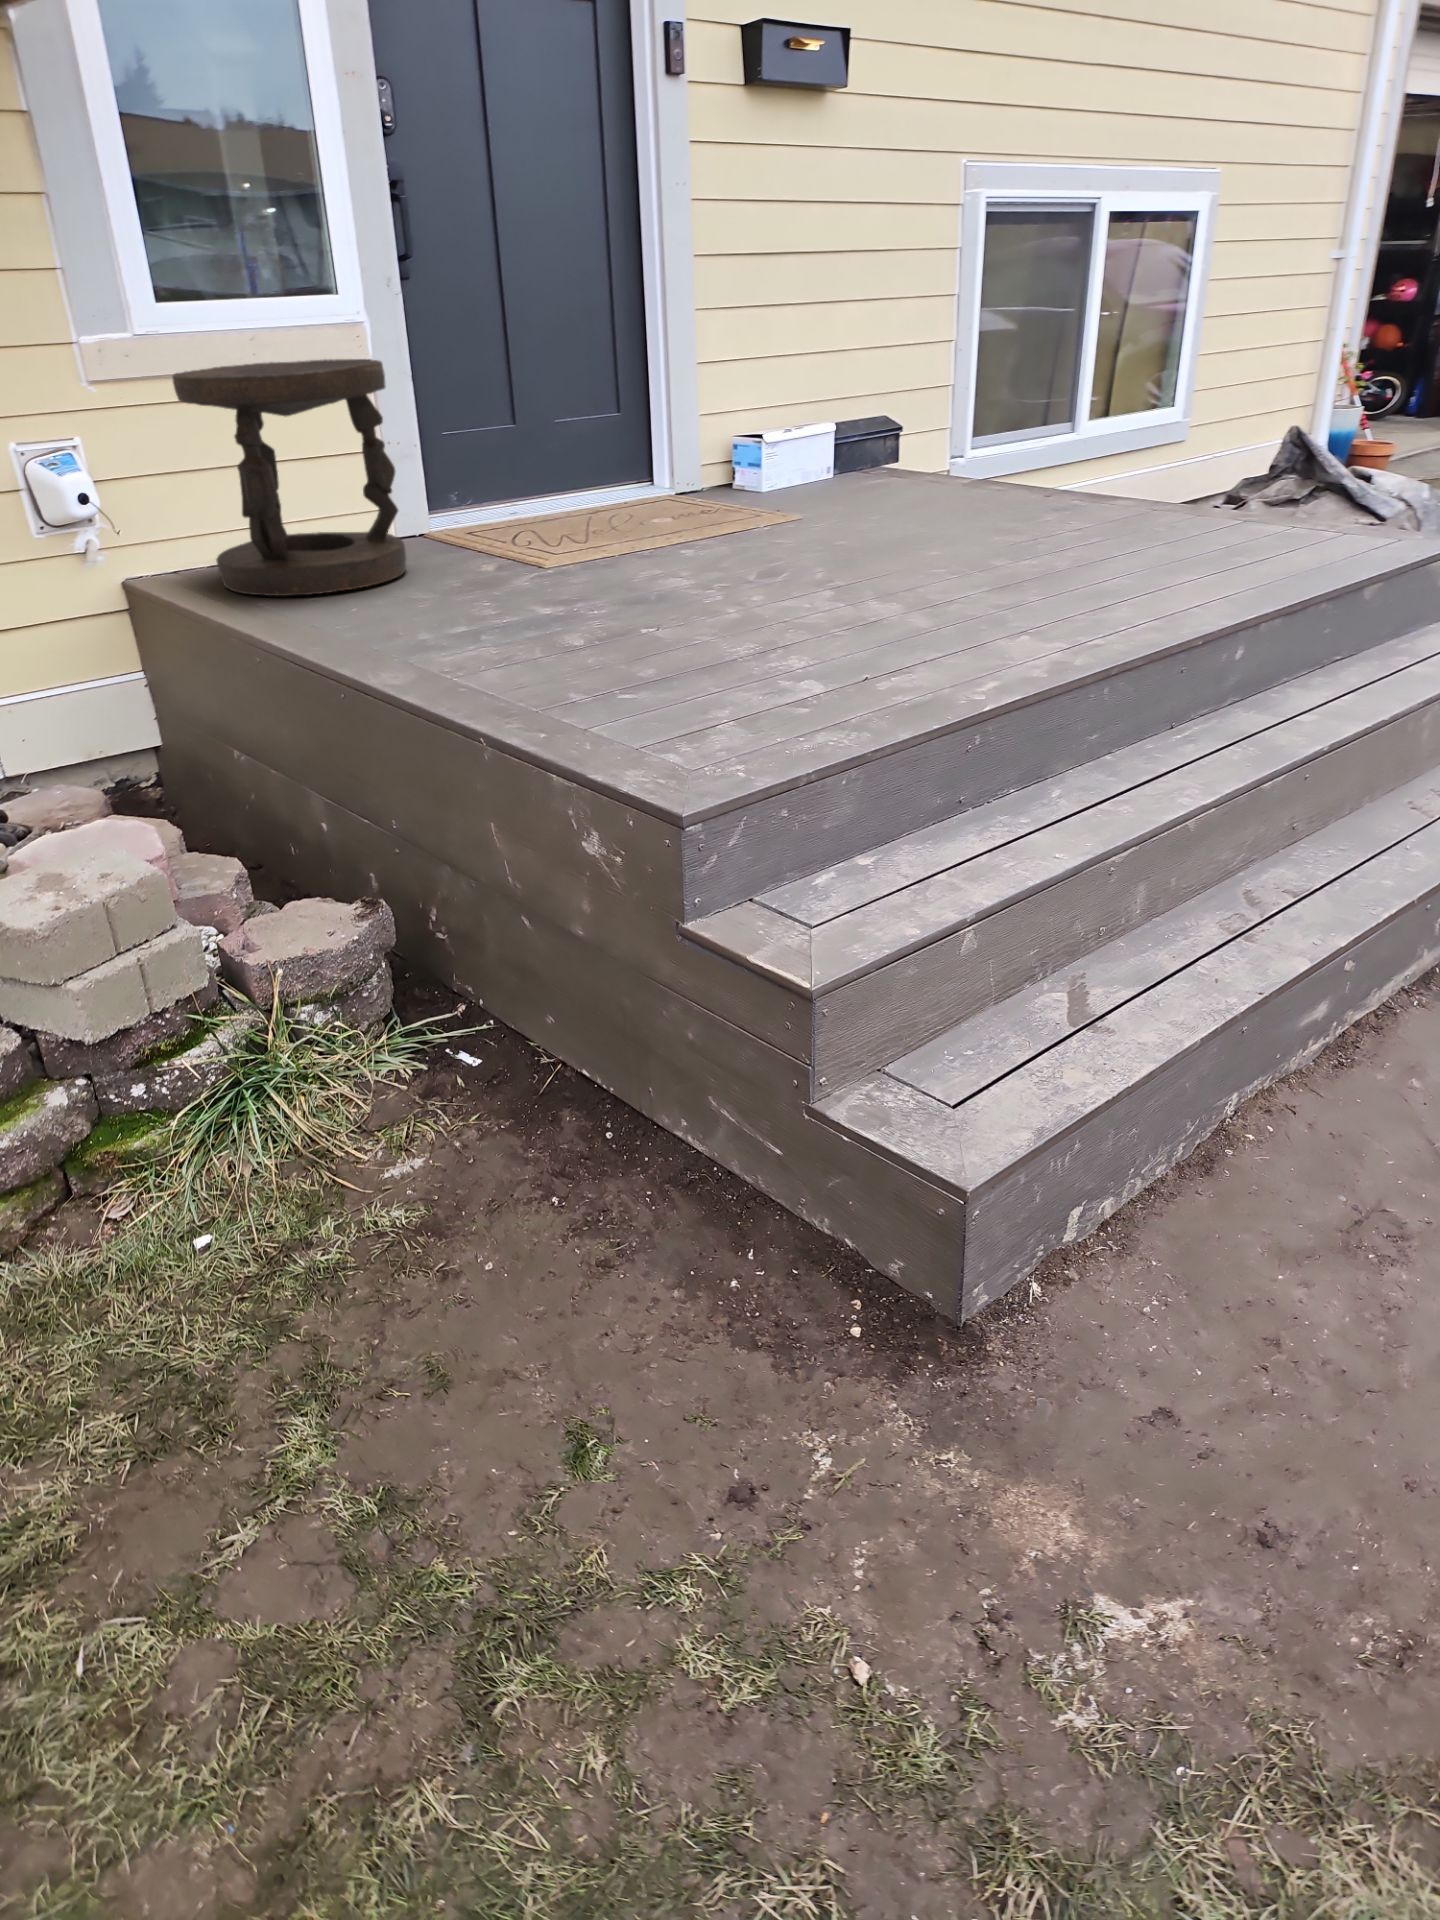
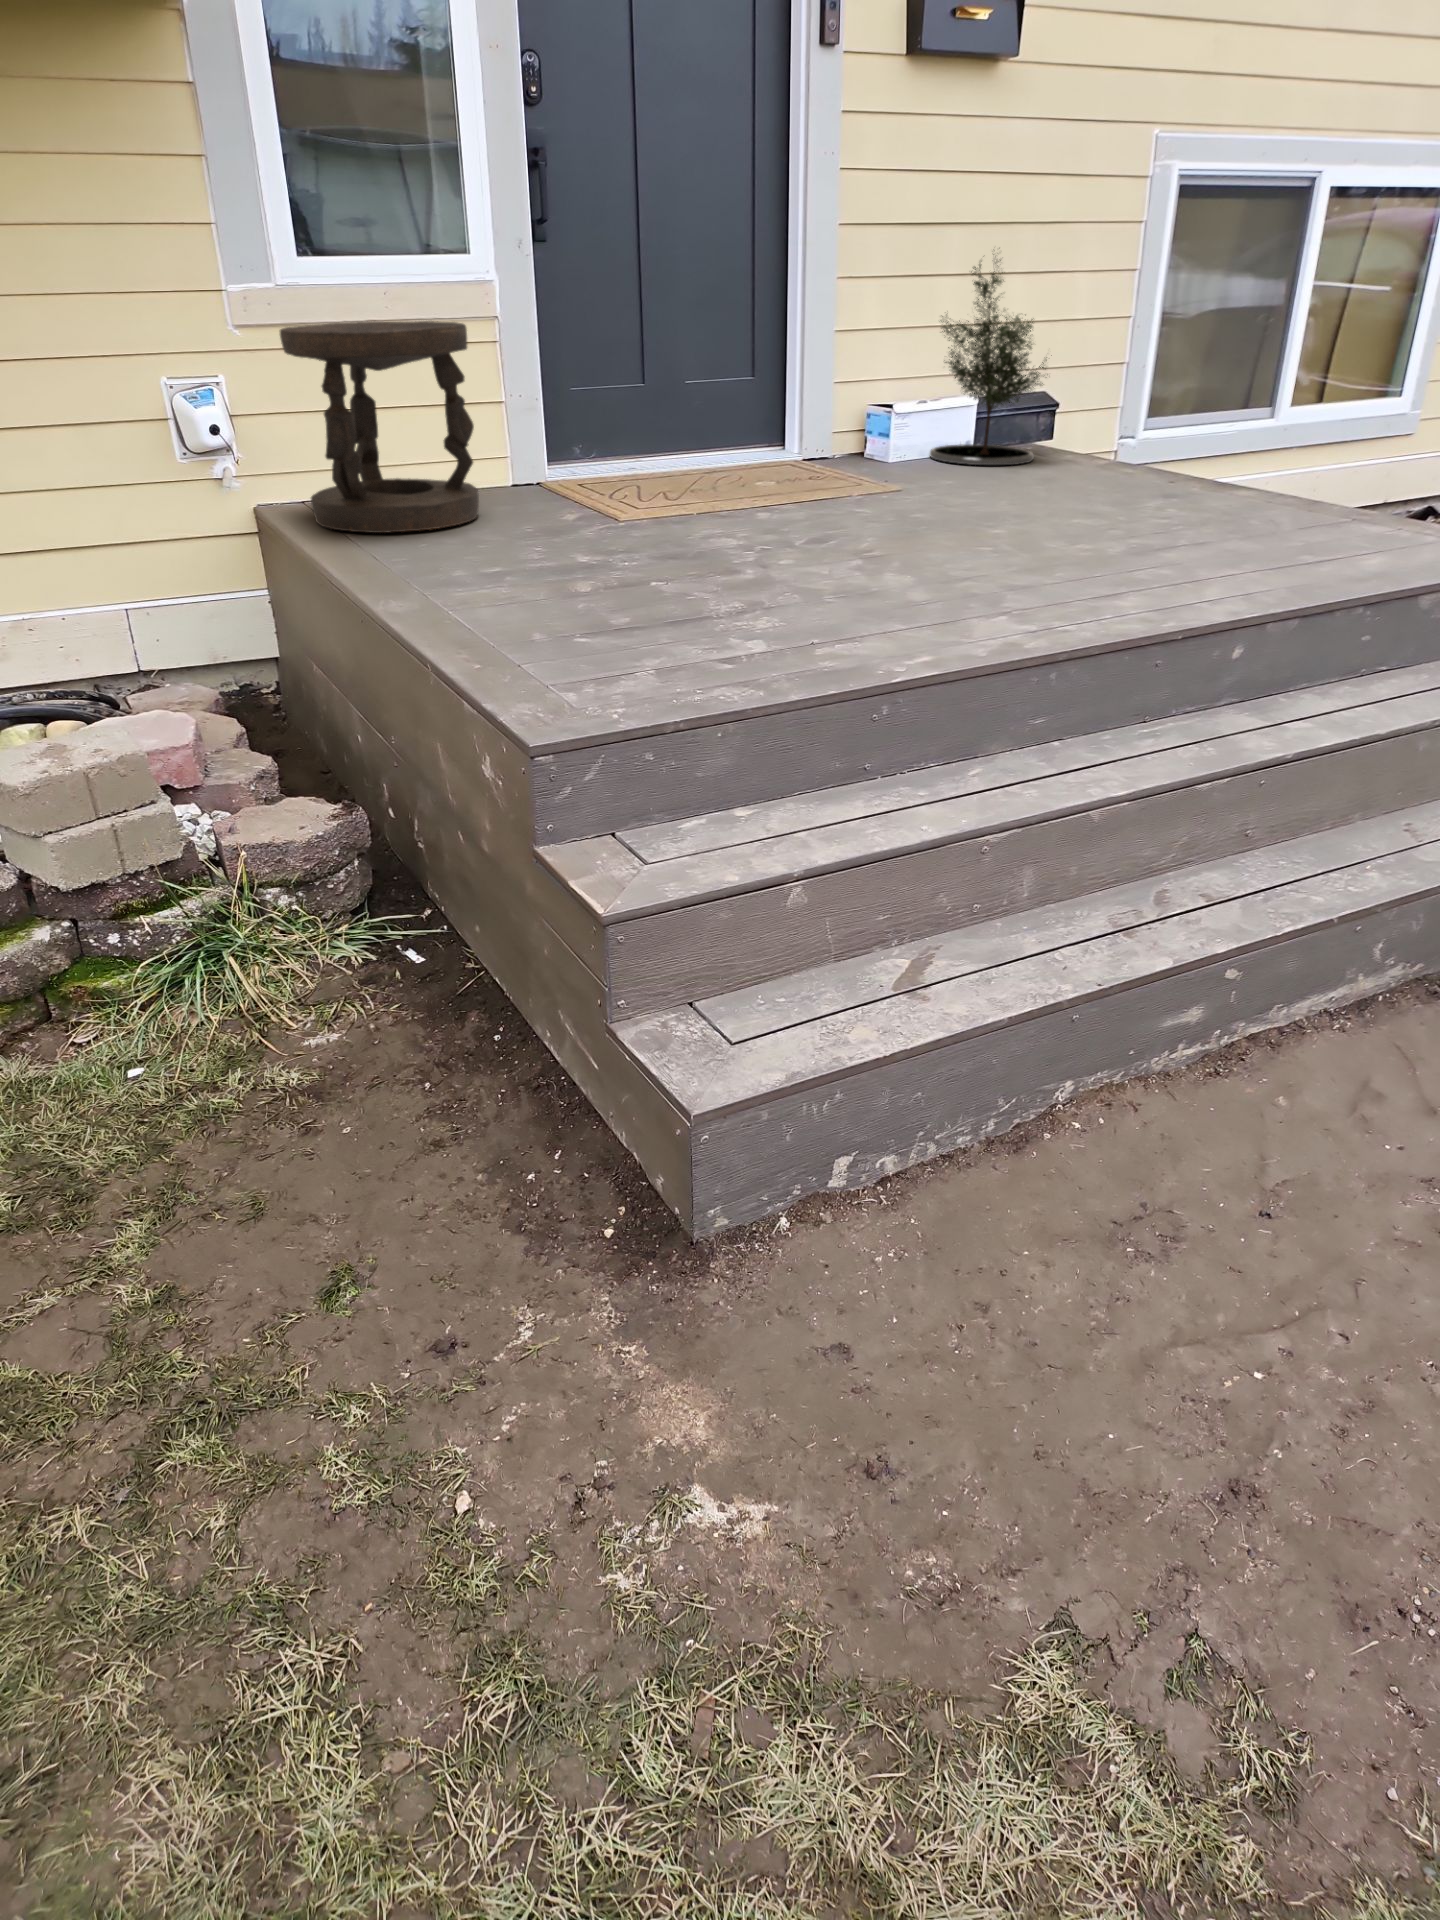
potted tree: none [819,257,942,478] -> present [930,254,1052,465]

